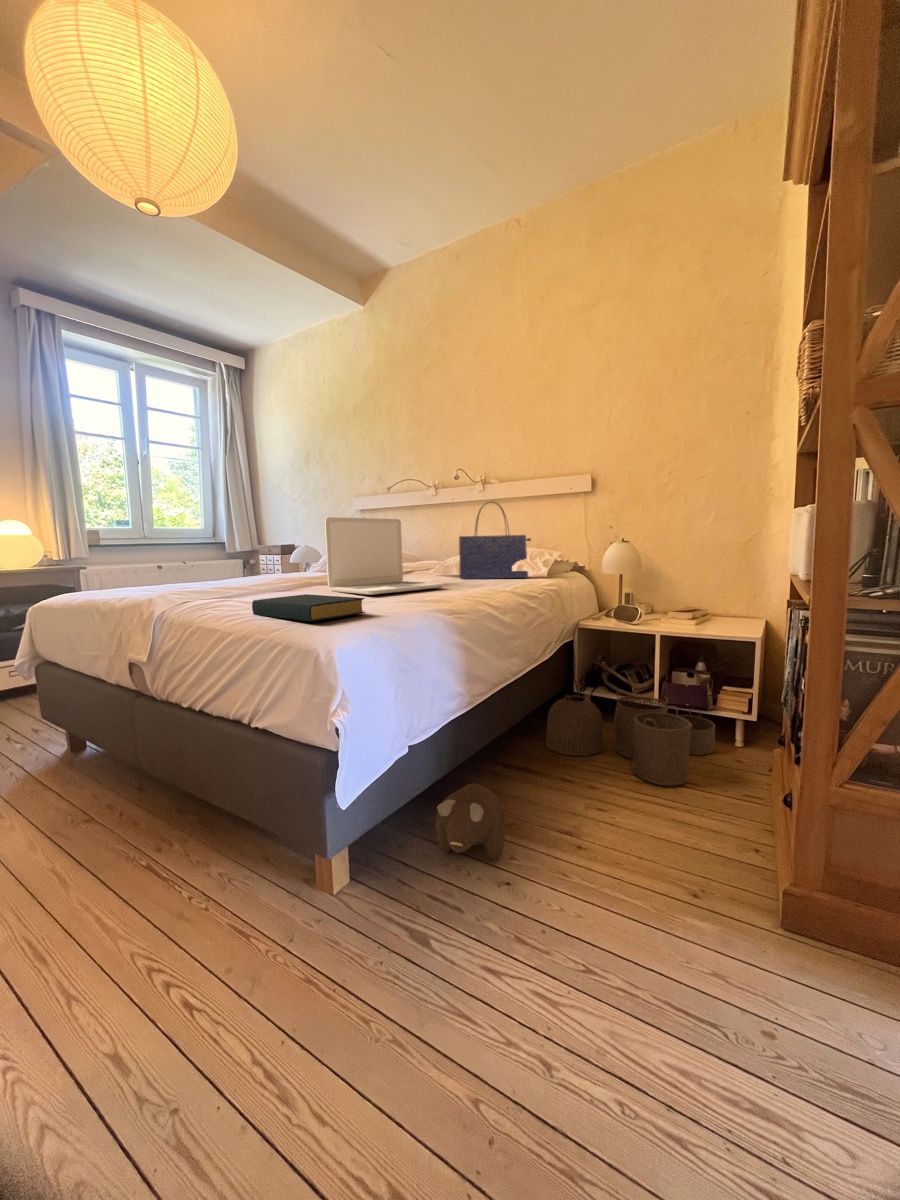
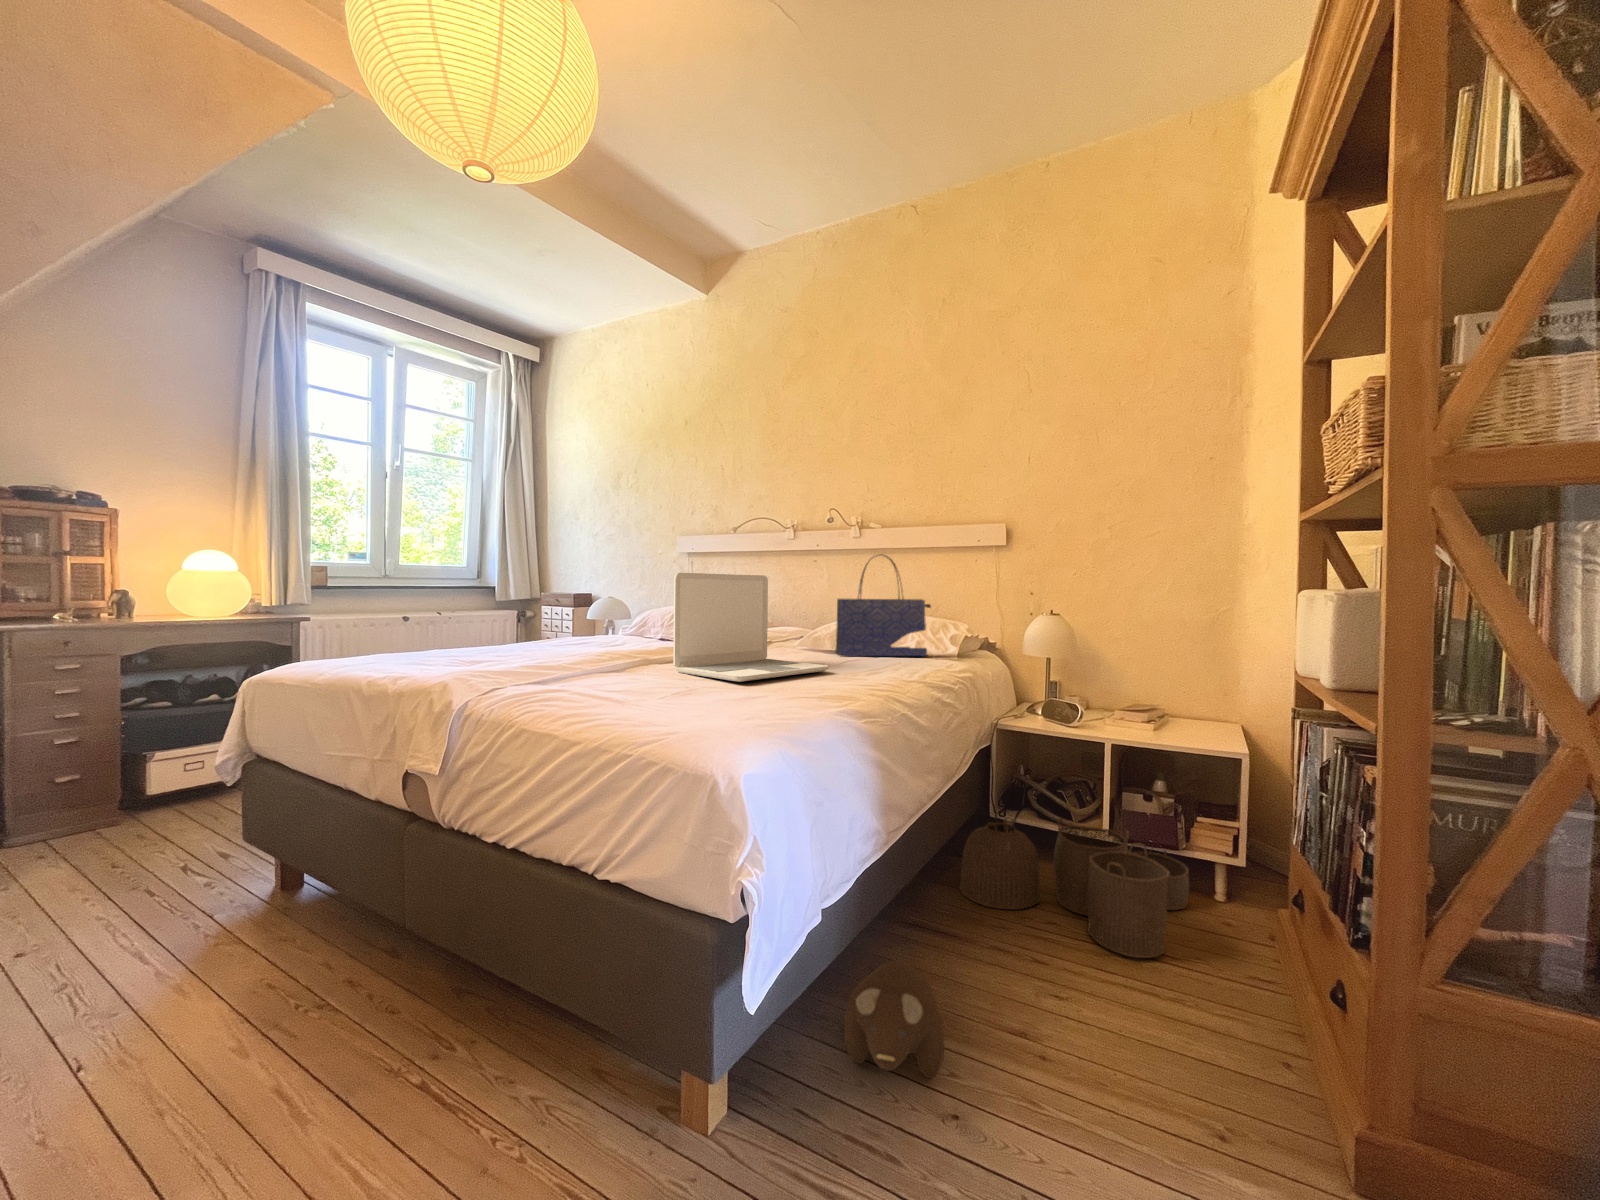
hardback book: present [252,594,365,621] -> none [595,683,753,730]

